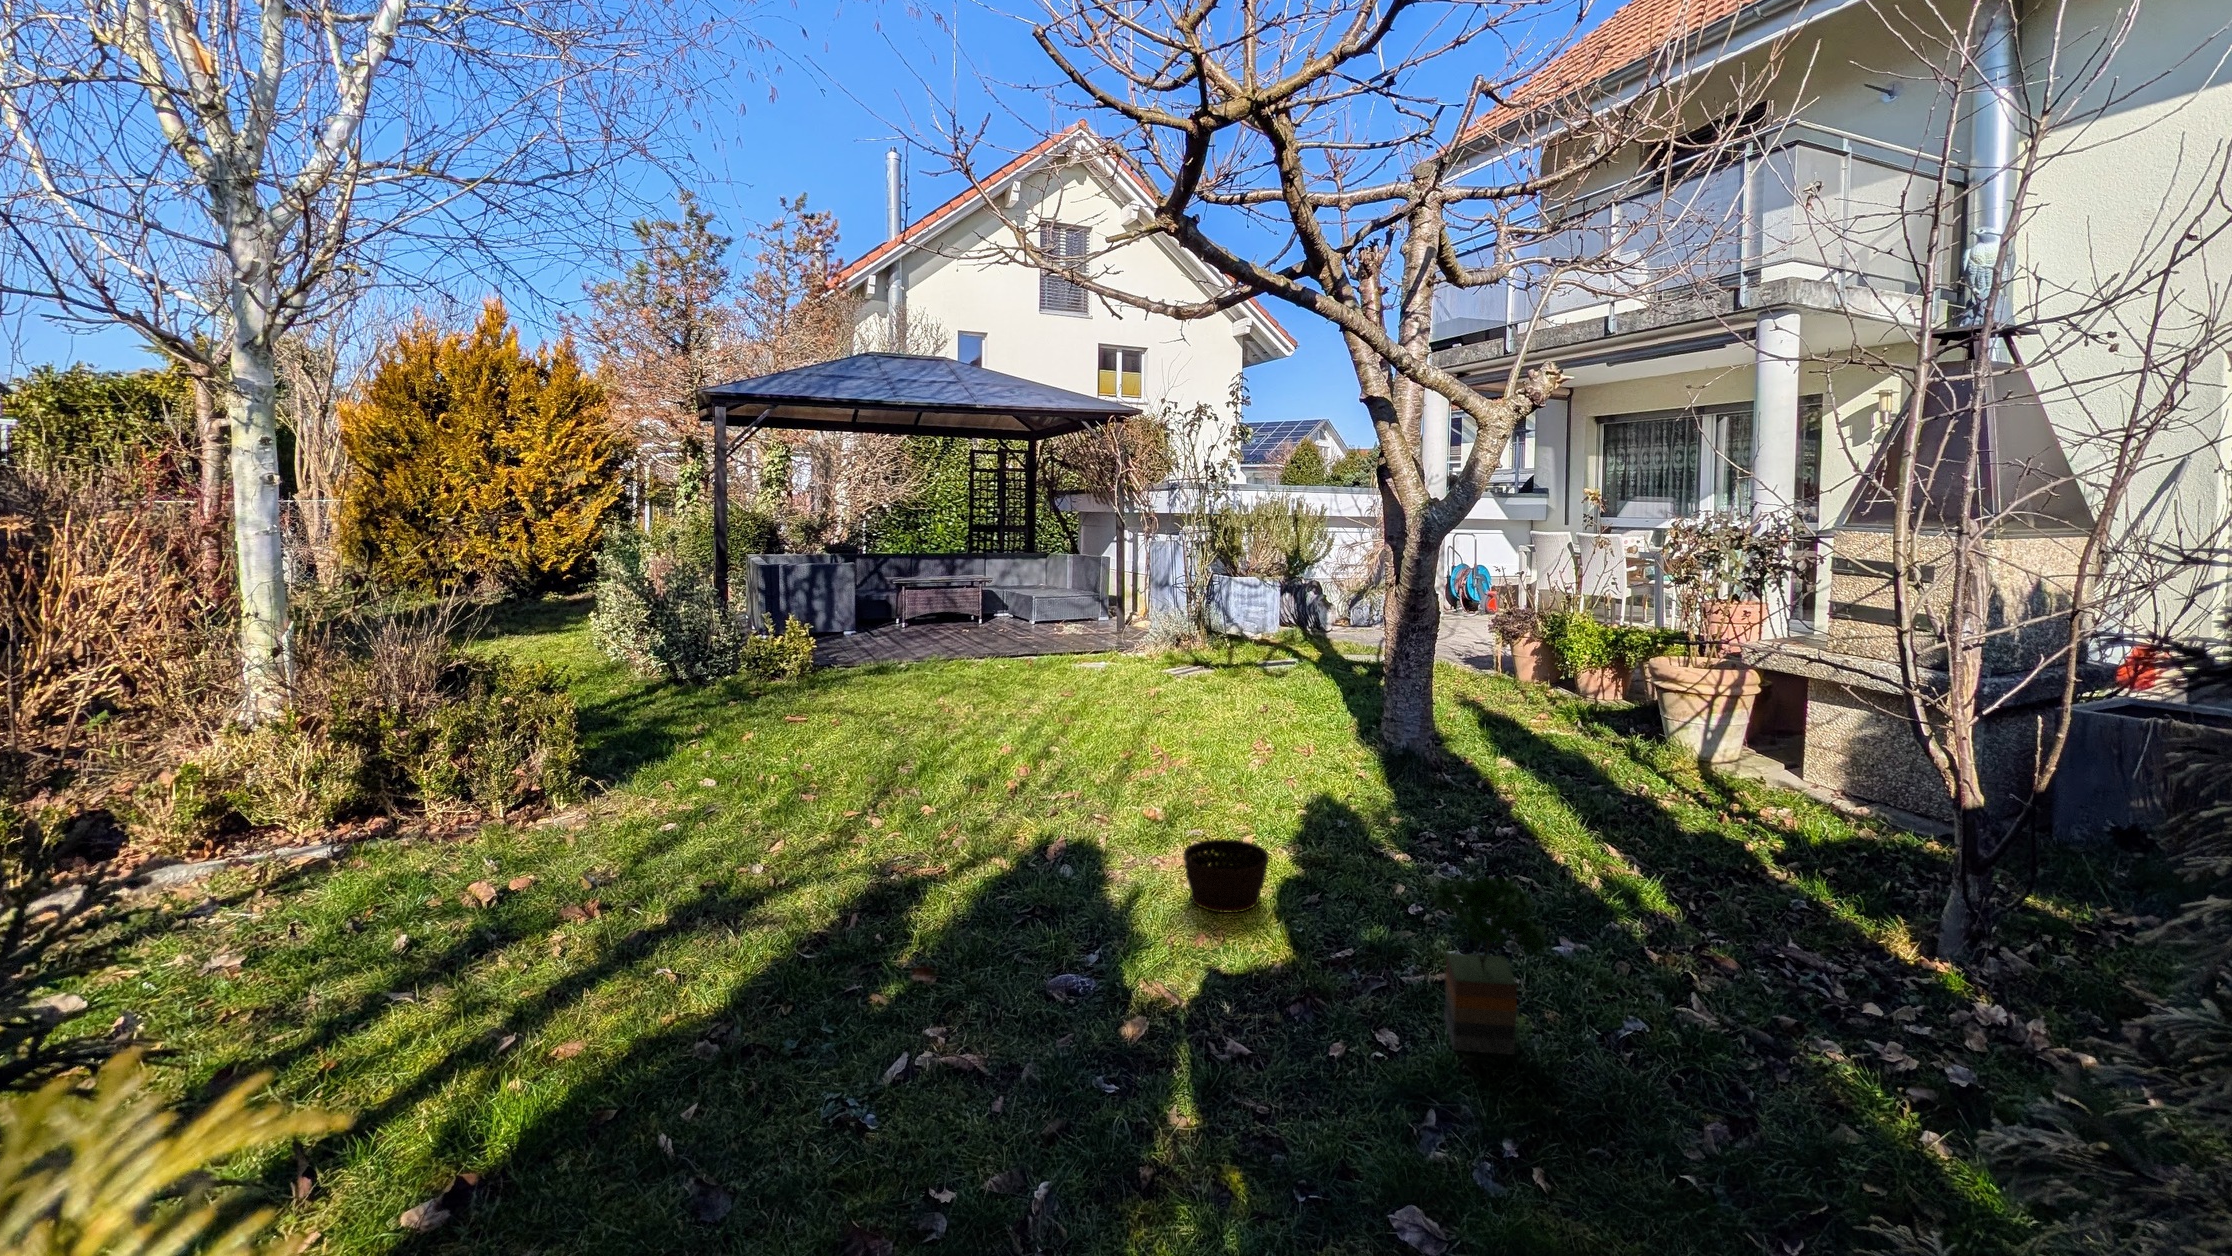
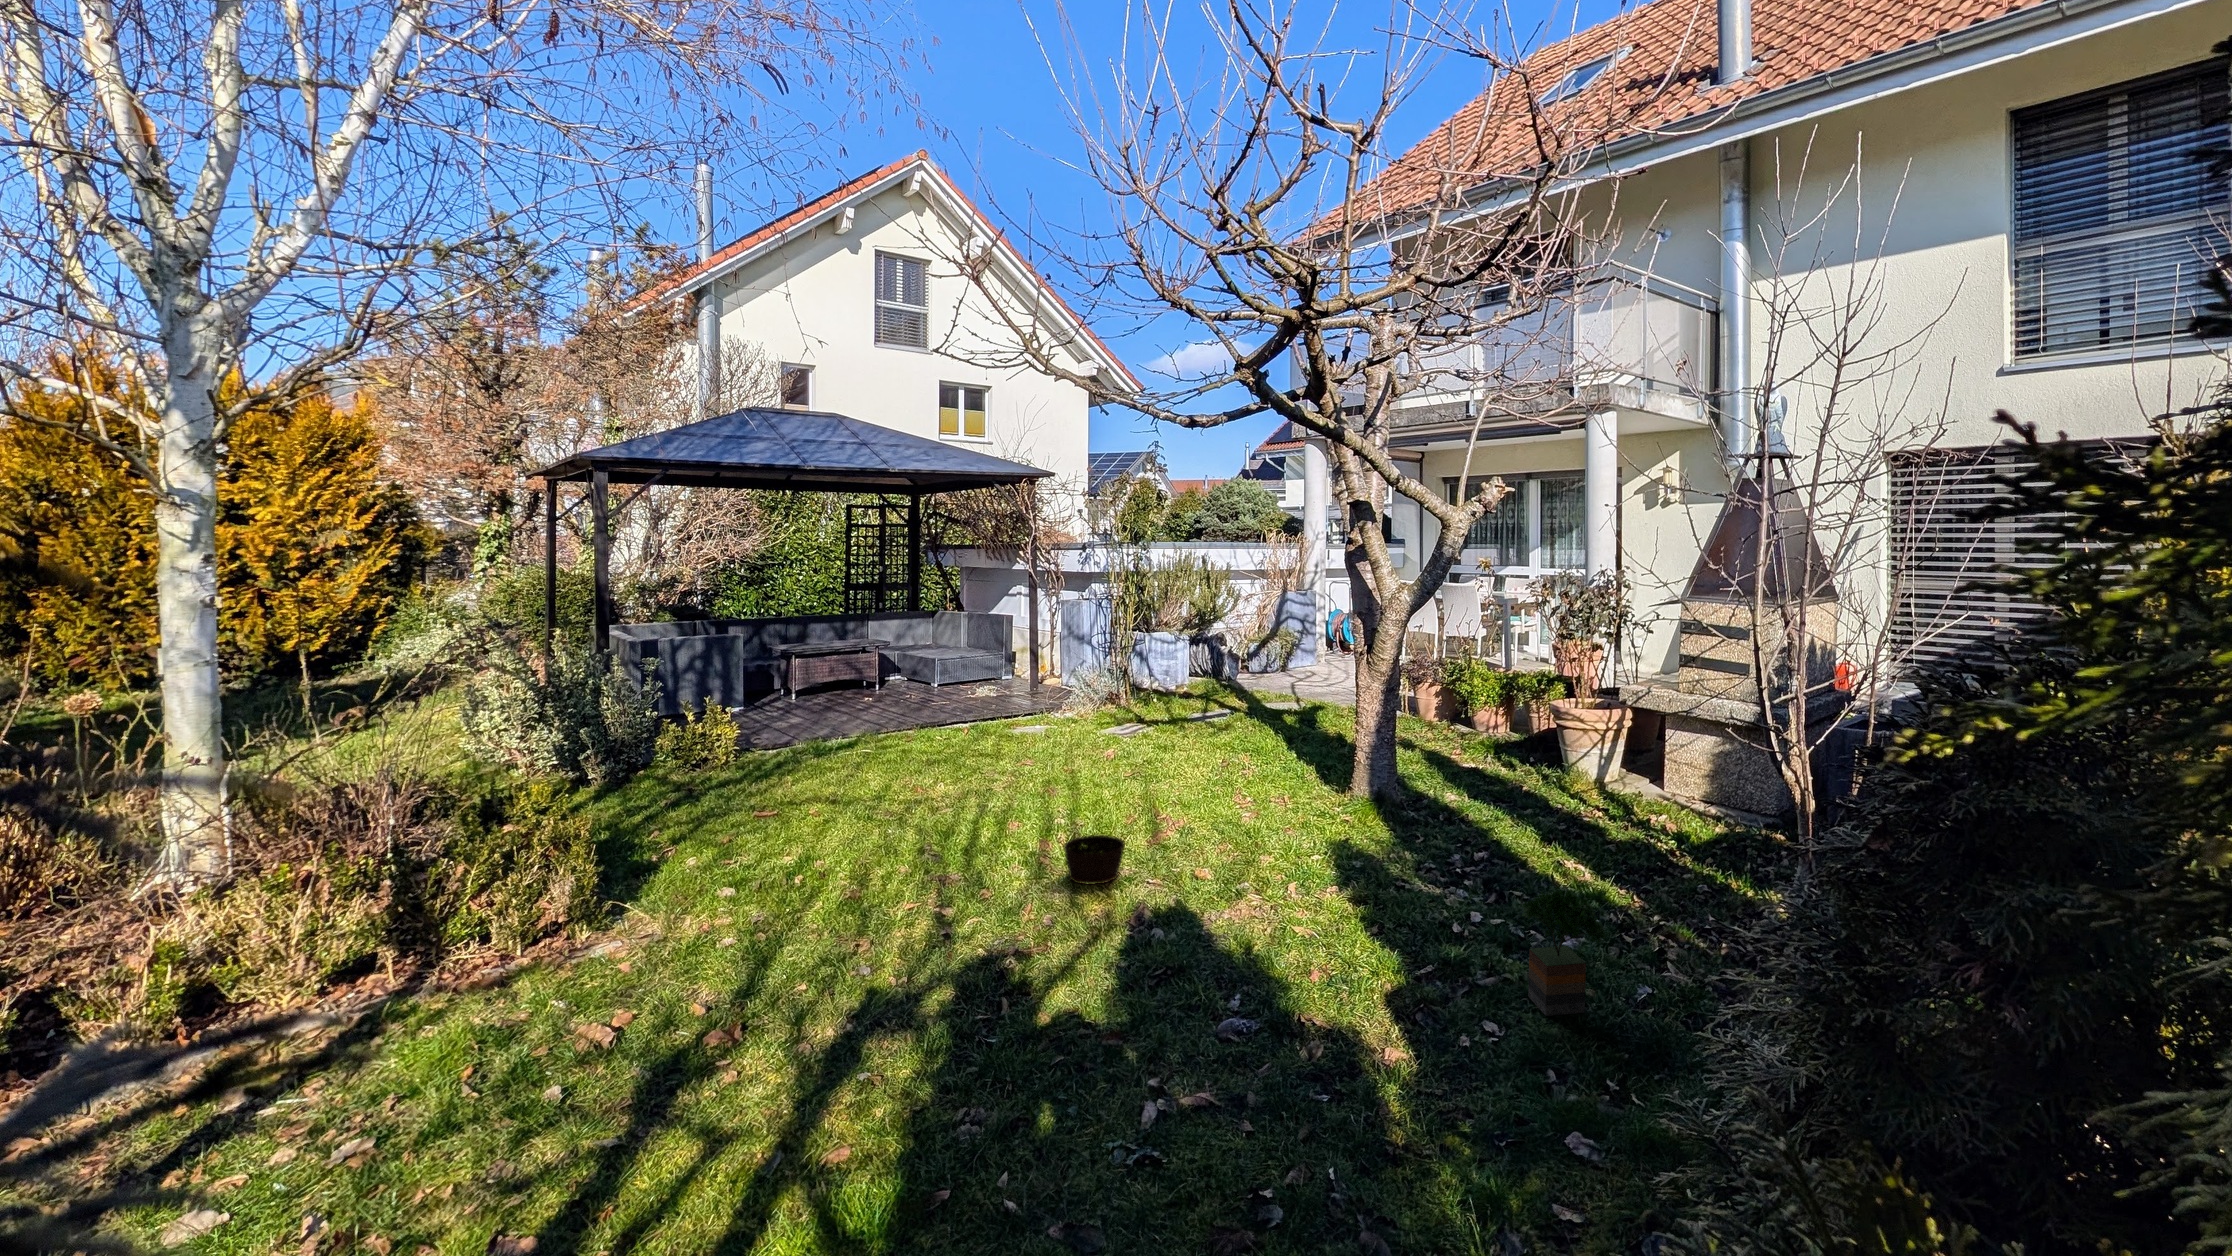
basket: present [1183,839,1269,913] -> present [1064,834,1125,885]

